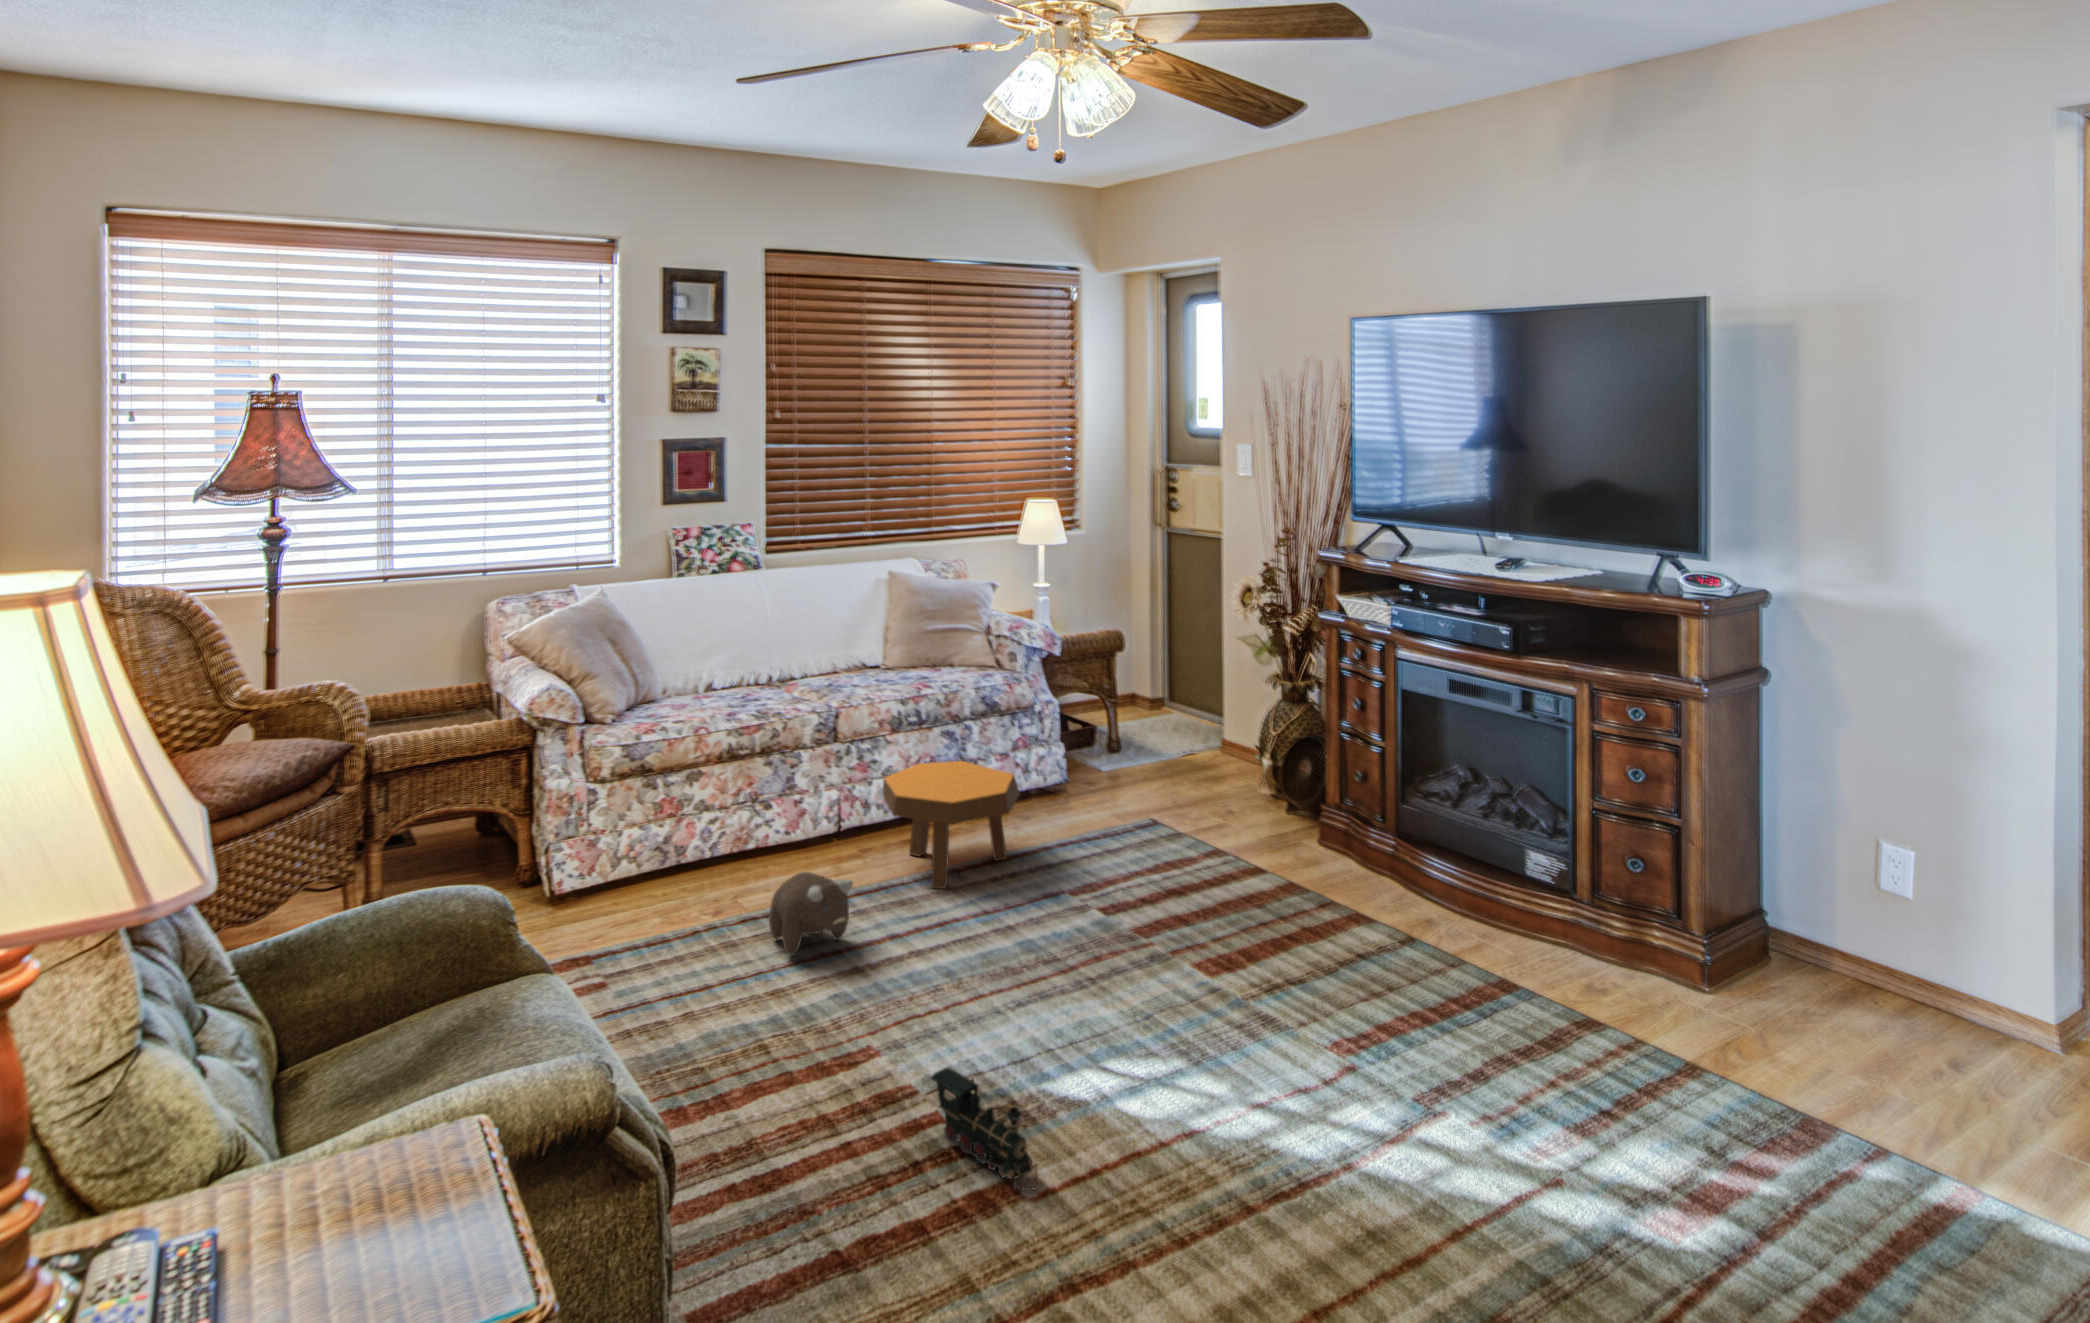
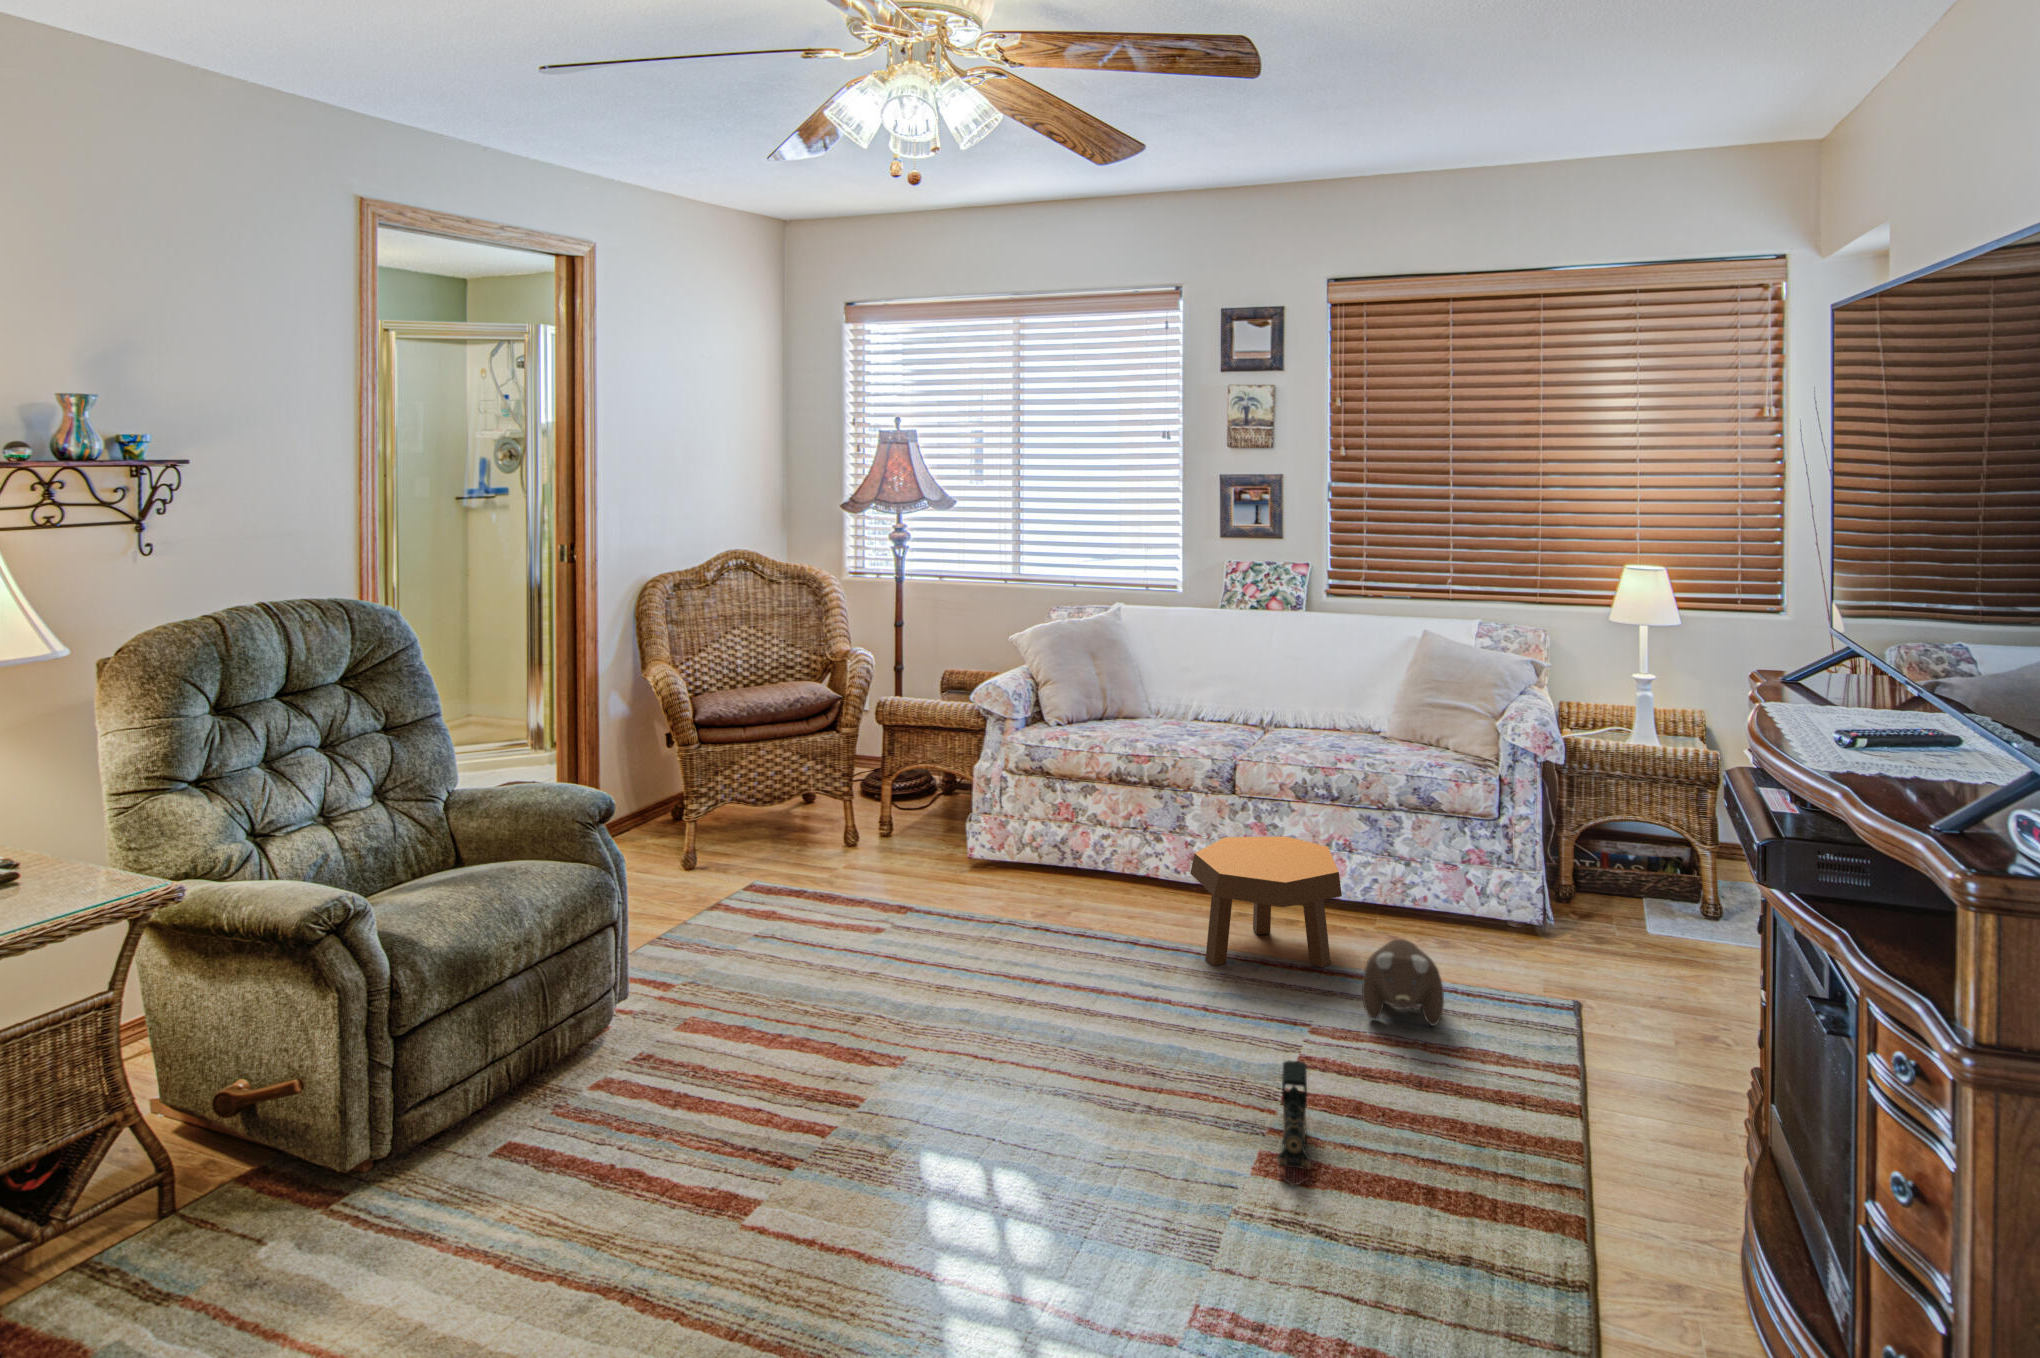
plush toy: present [769,872,853,955] -> present [1362,939,1444,1026]
toy train: present [931,1068,1038,1190] -> present [1277,1060,1311,1185]

